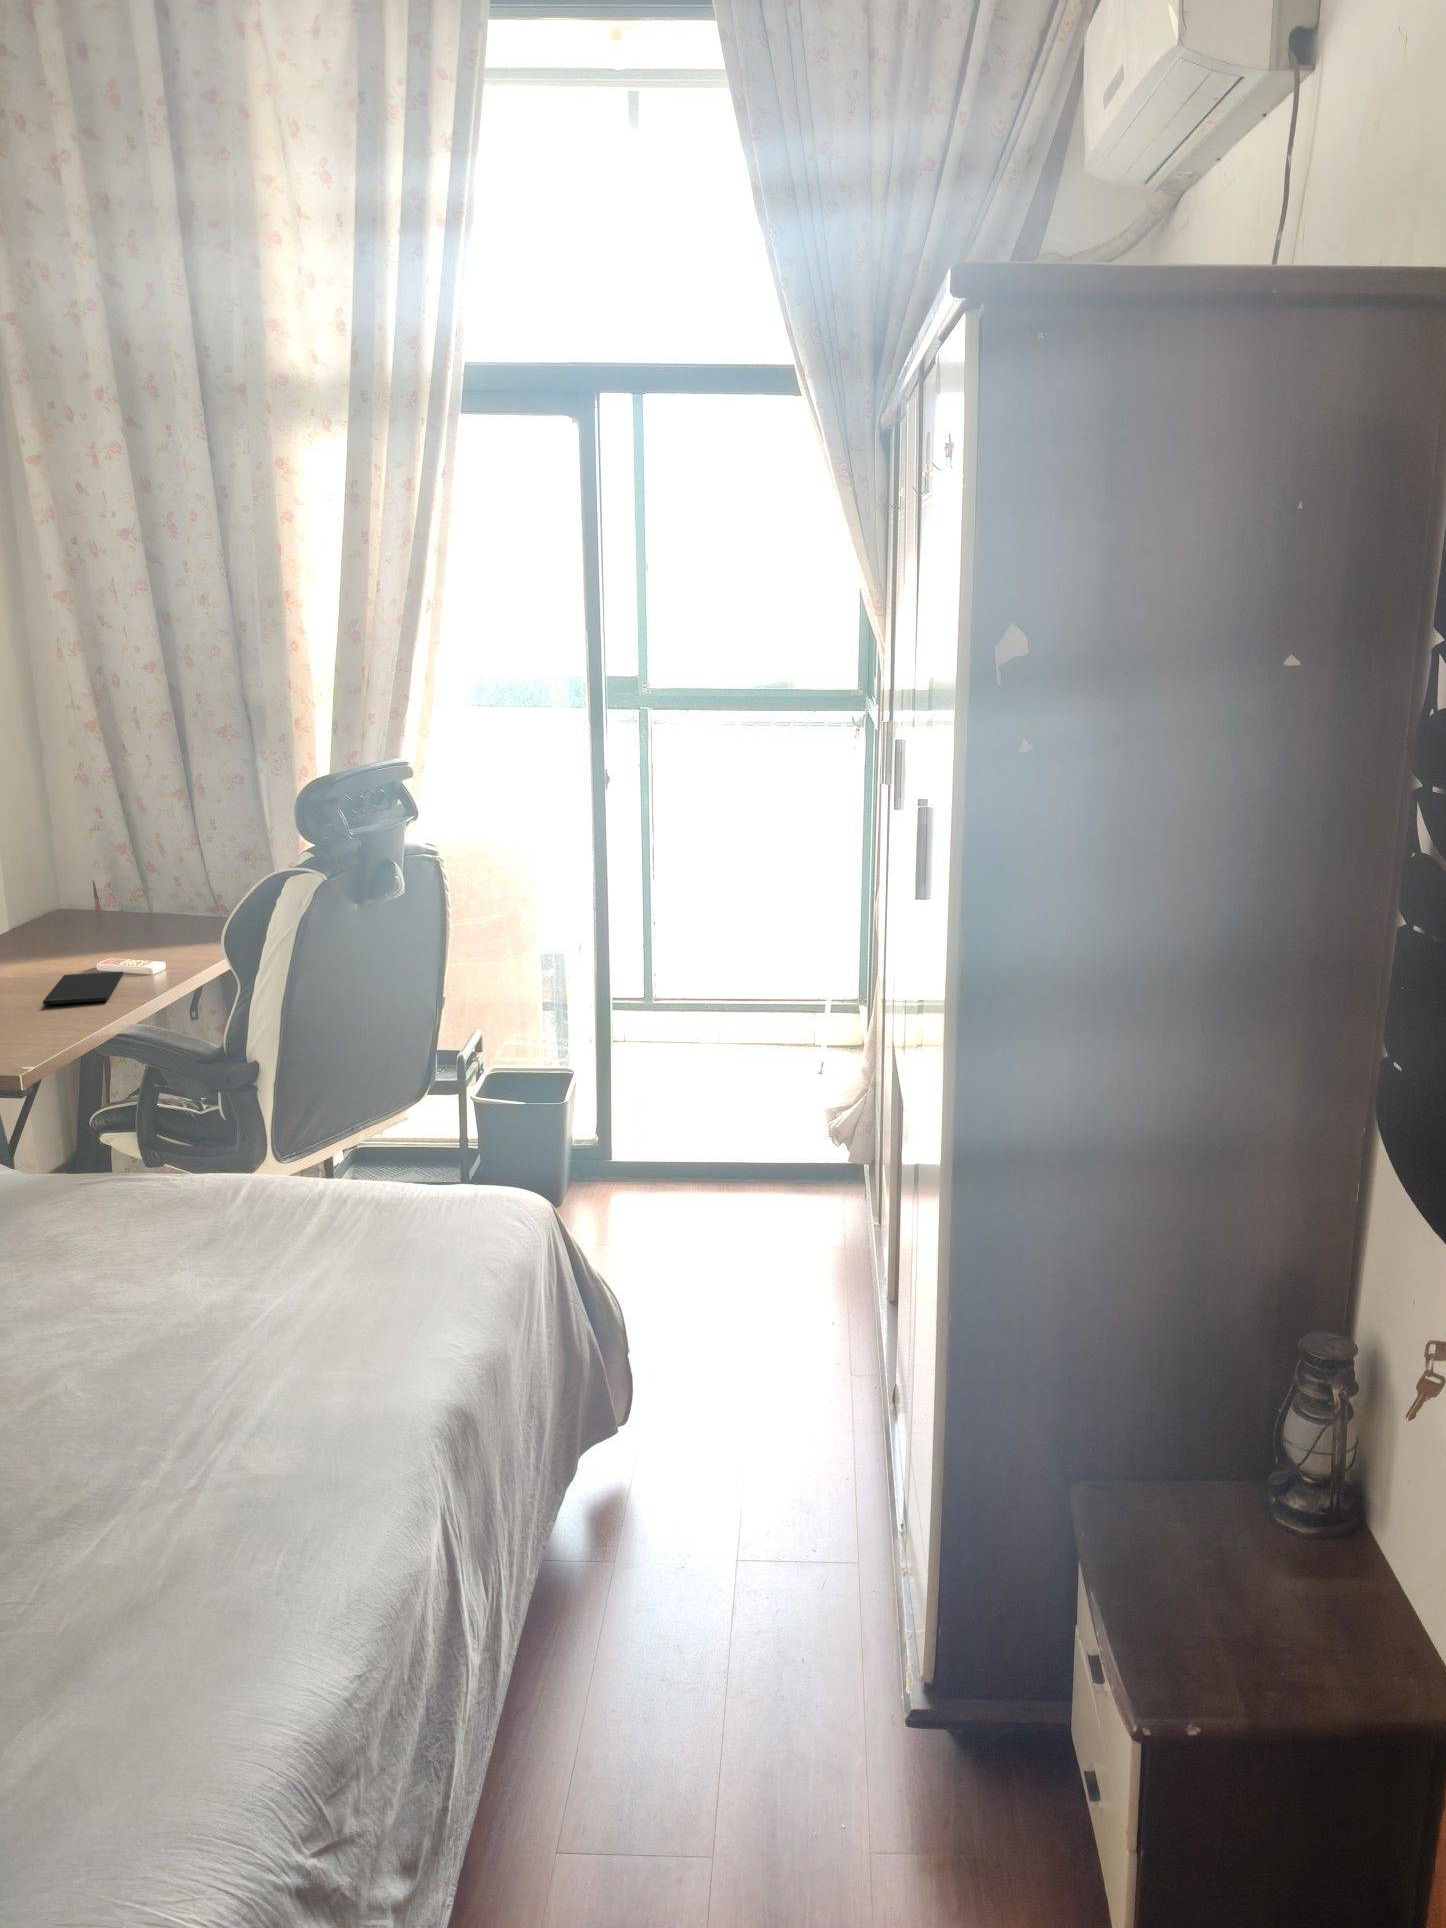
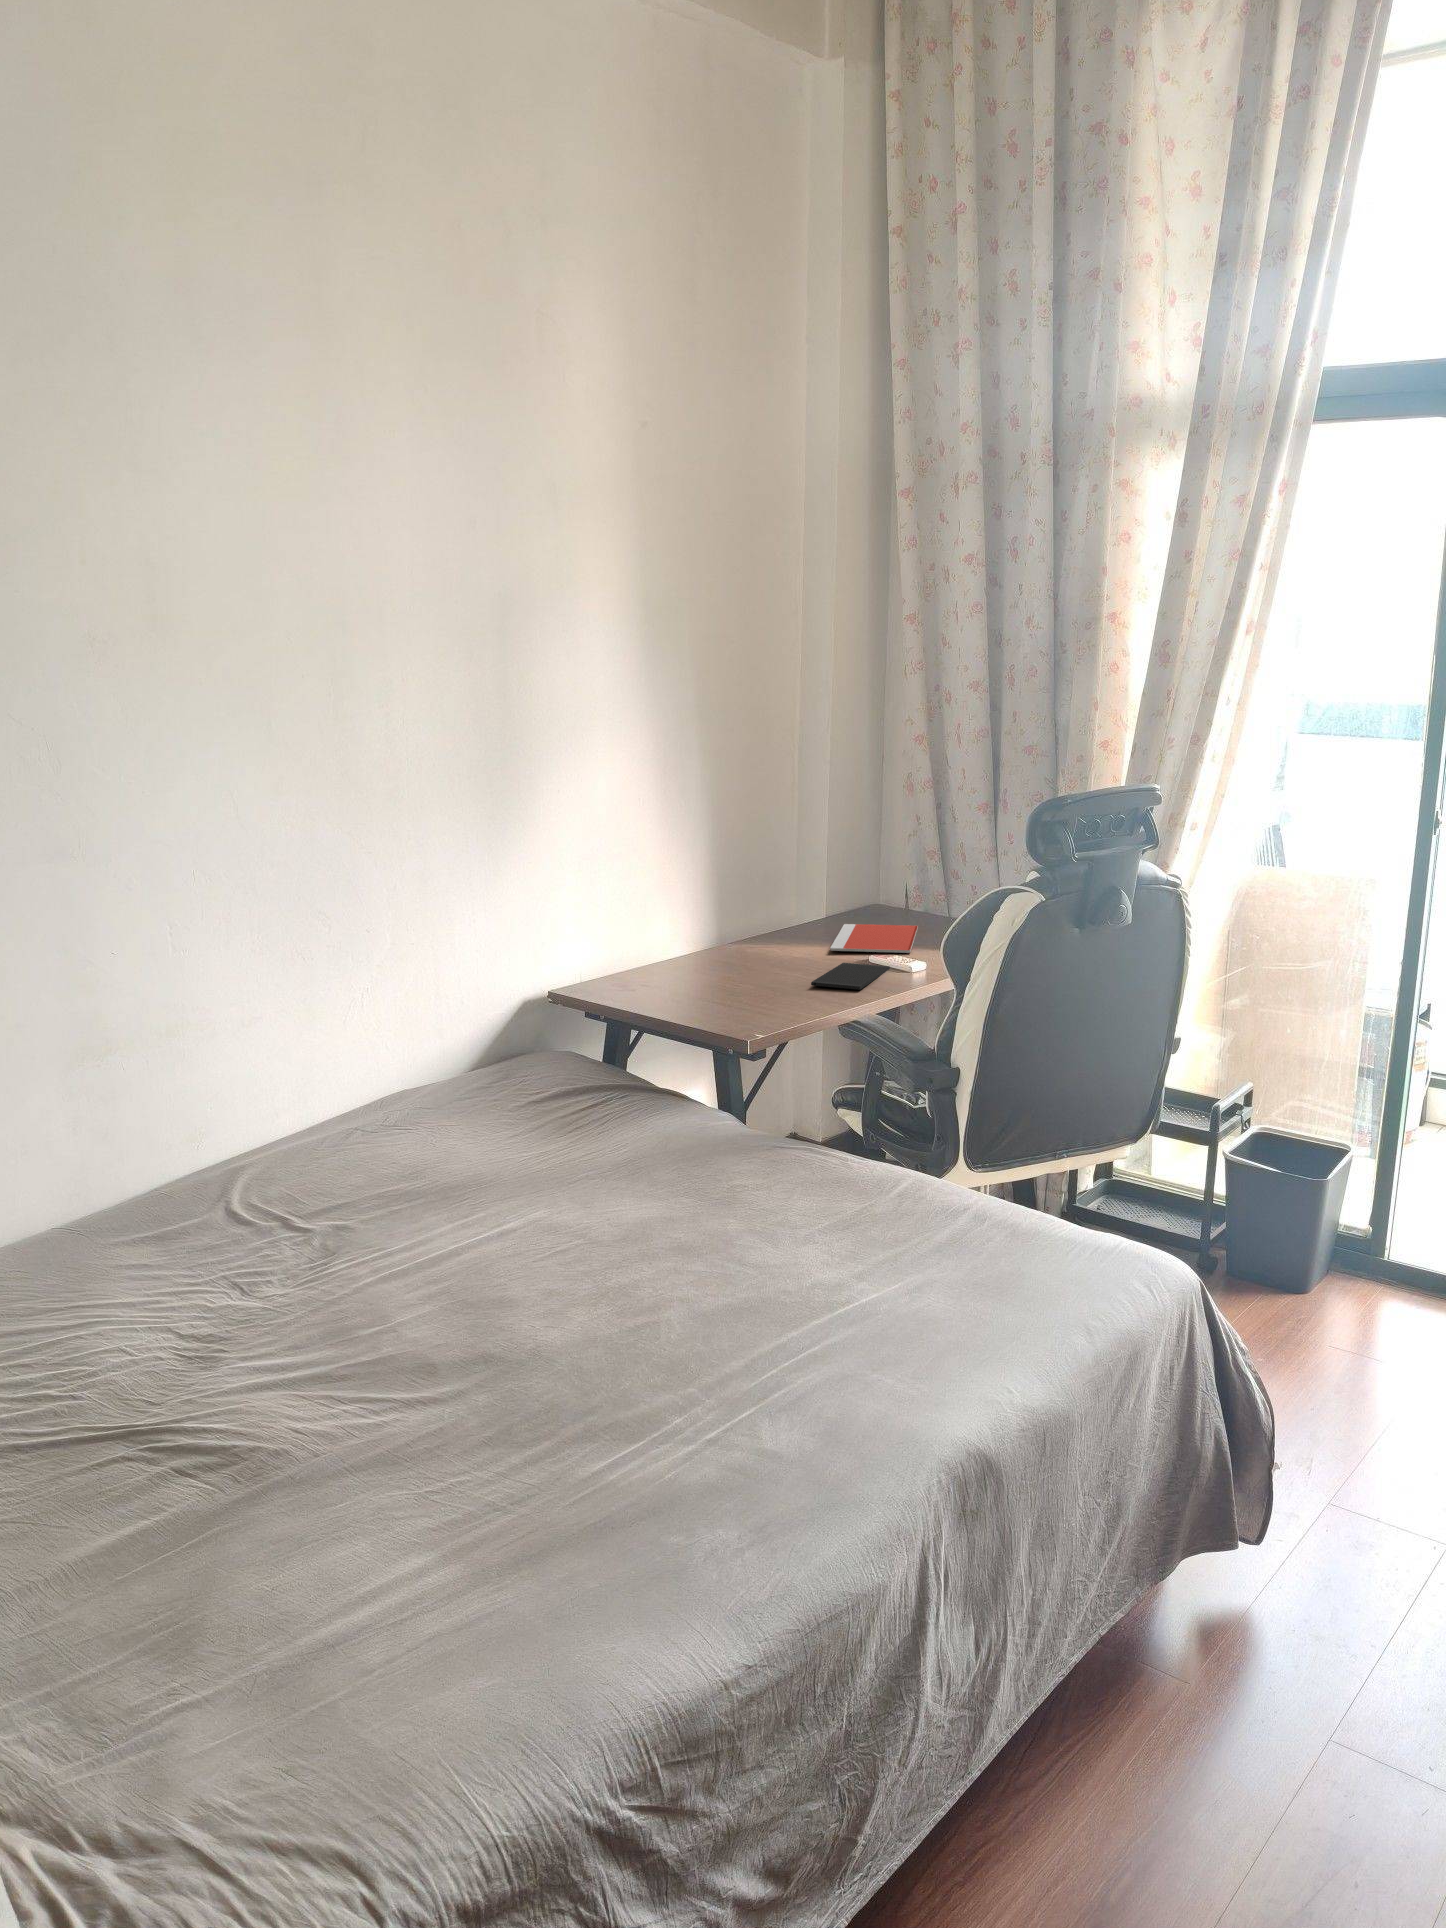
notebook: none [33,925,136,964] -> present [830,924,918,953]

